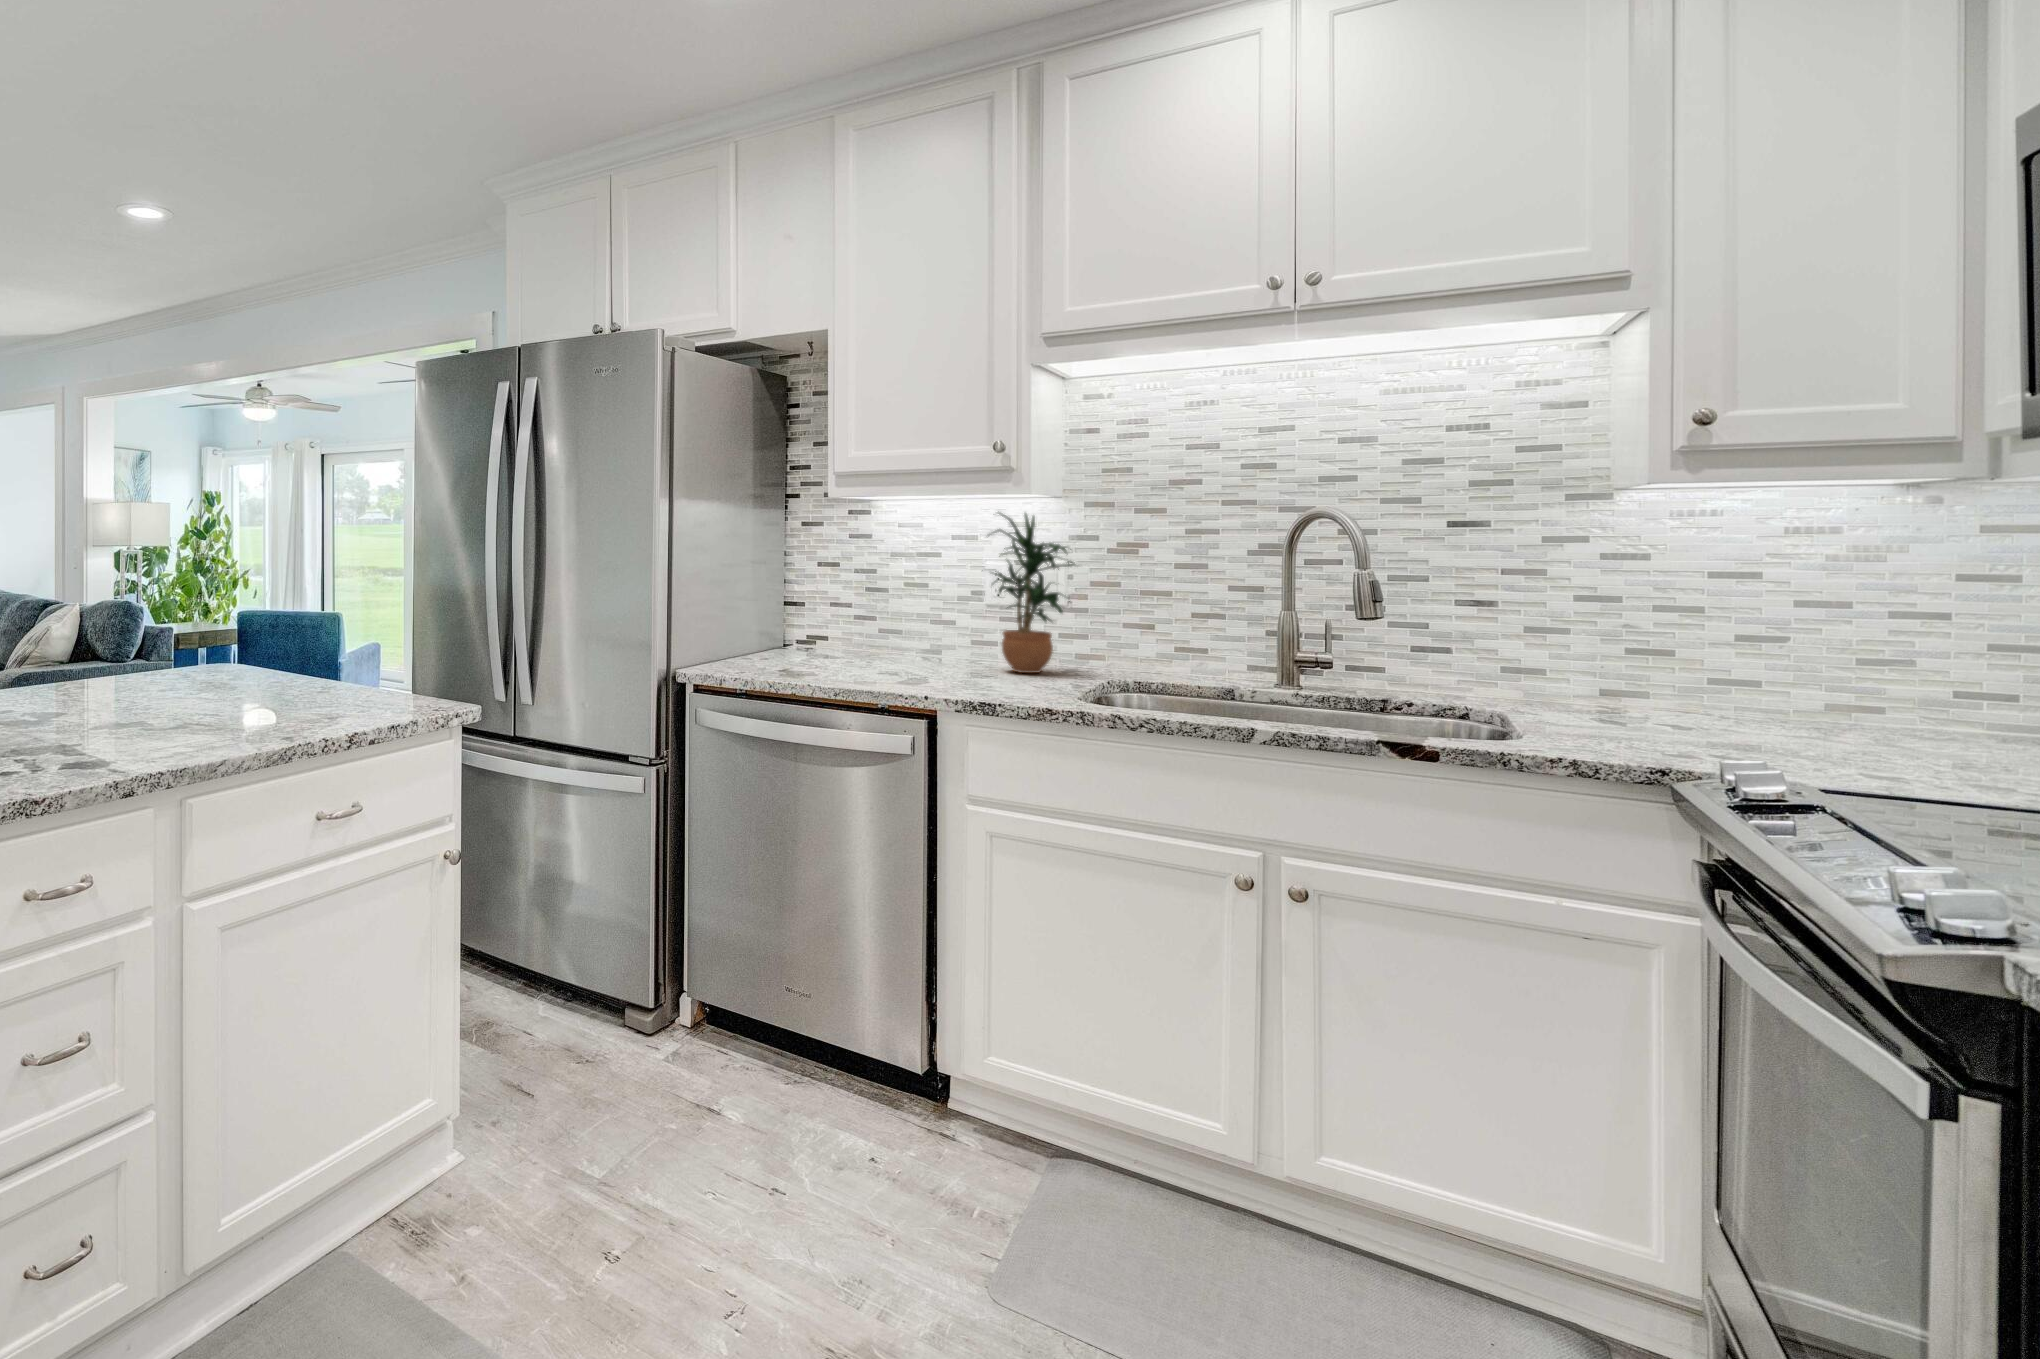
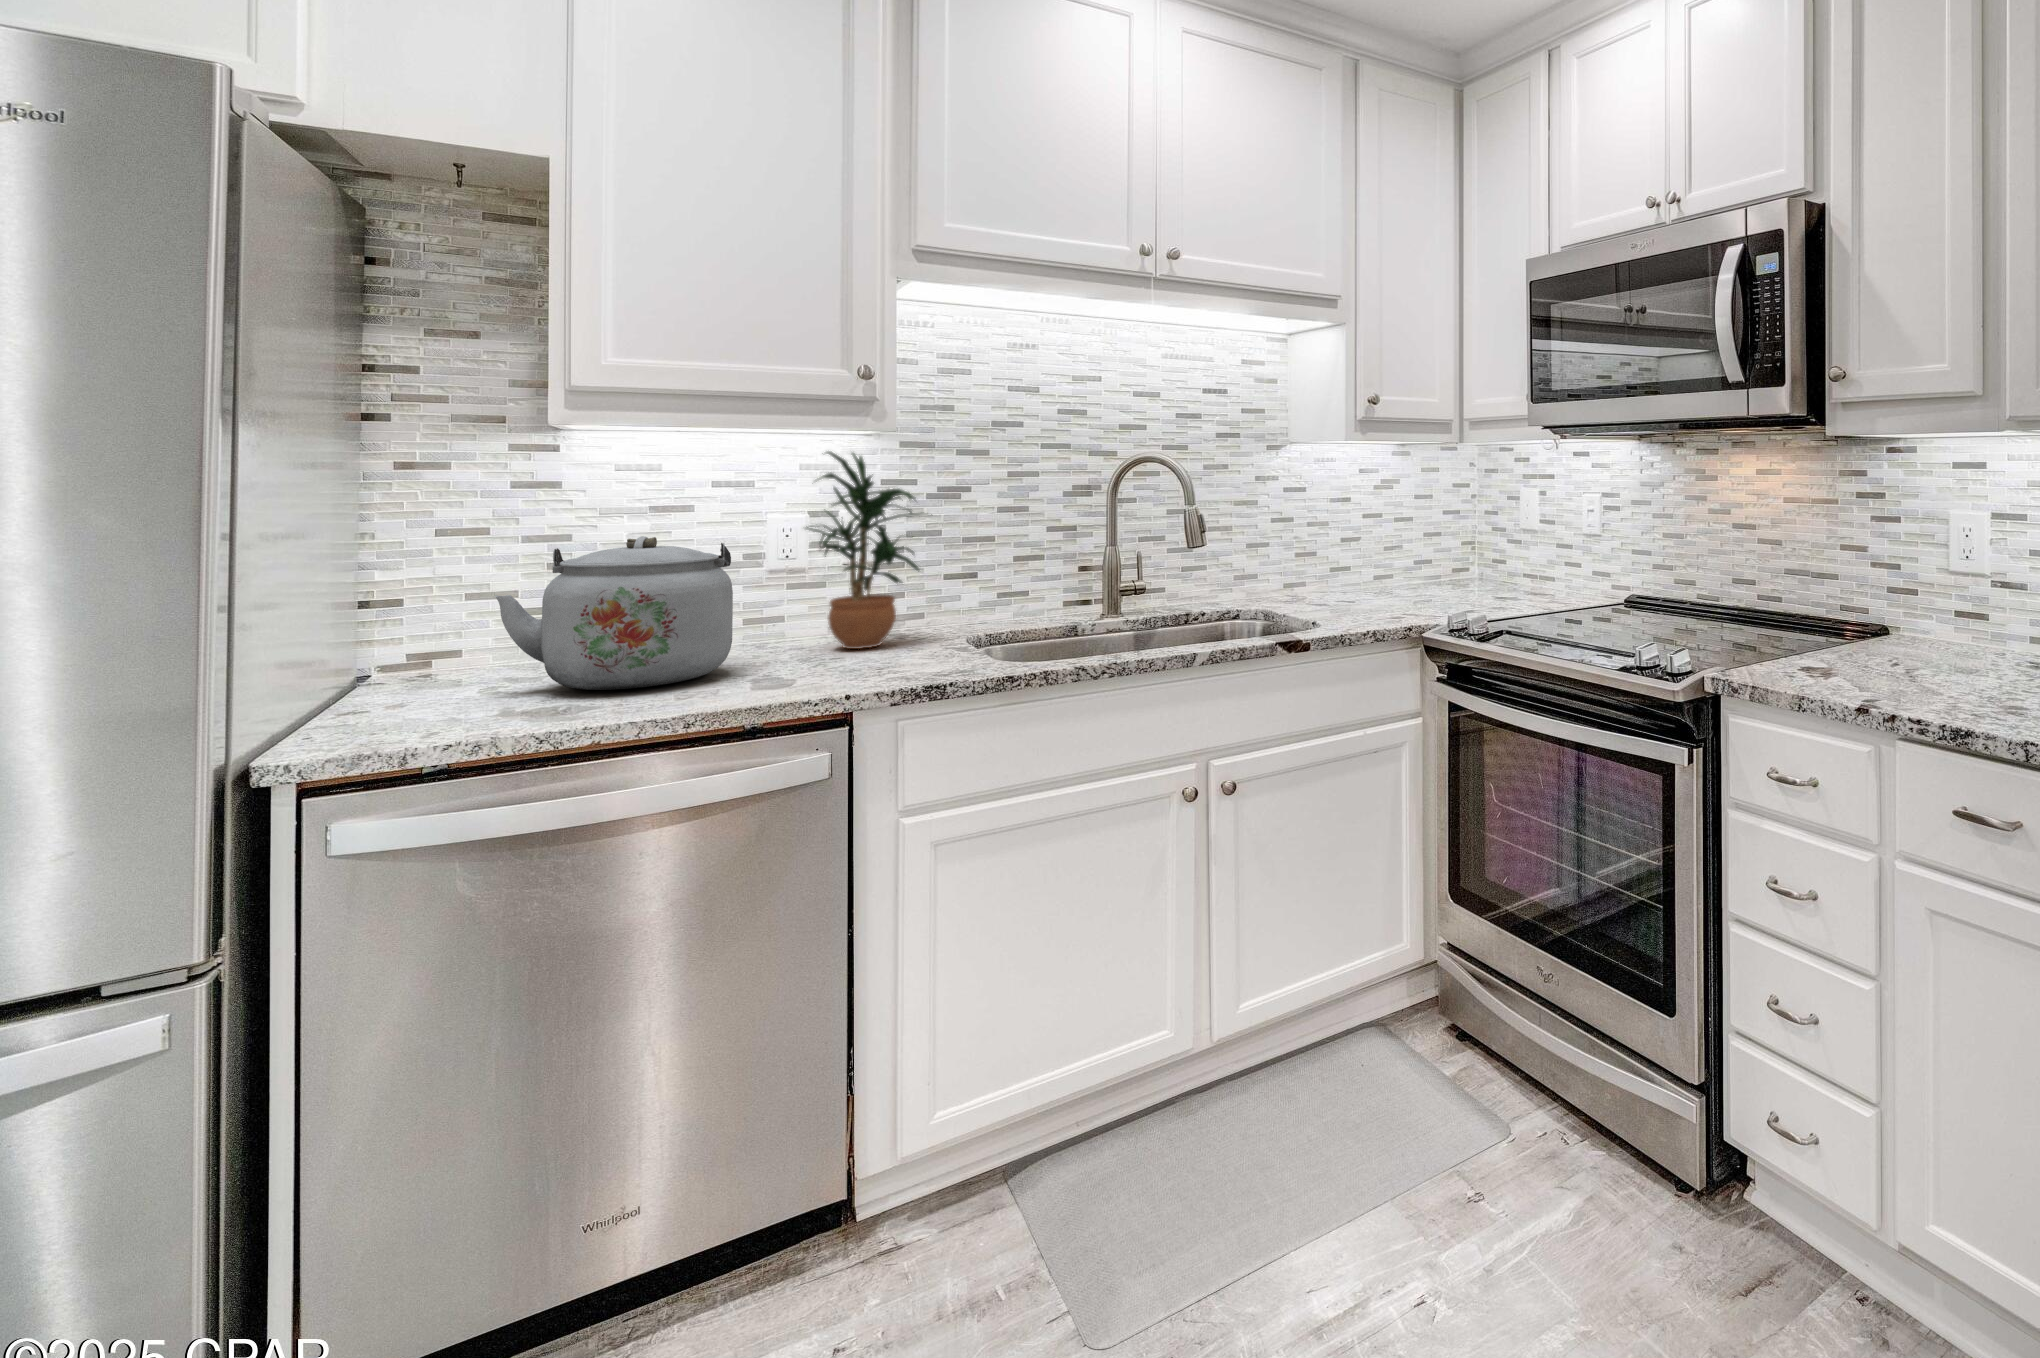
kettle: none [808,570,938,670] -> present [495,536,733,690]

